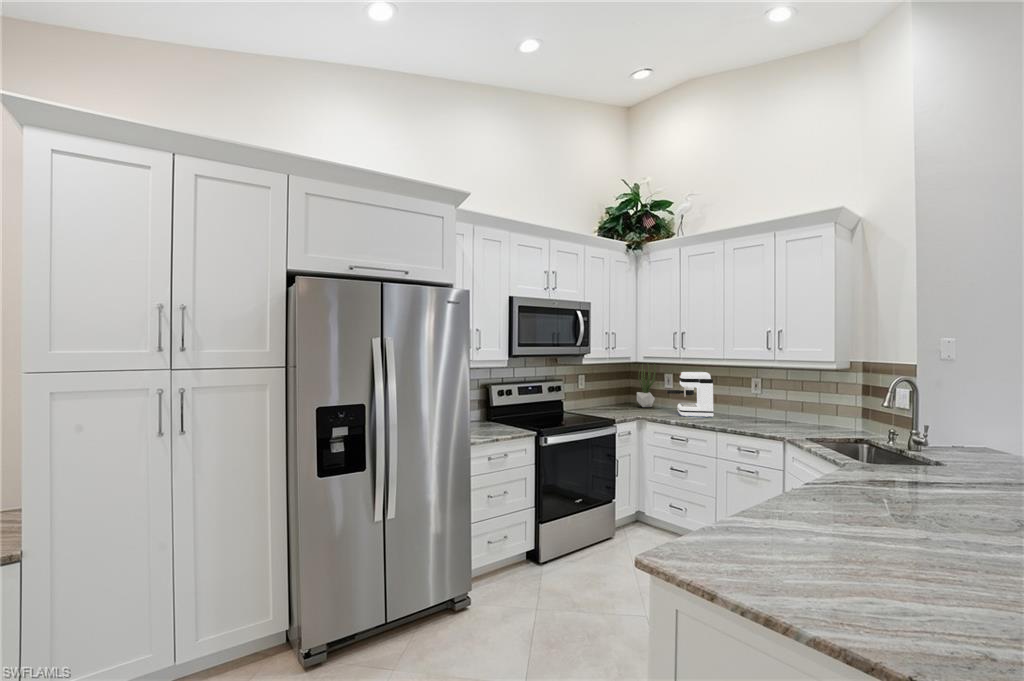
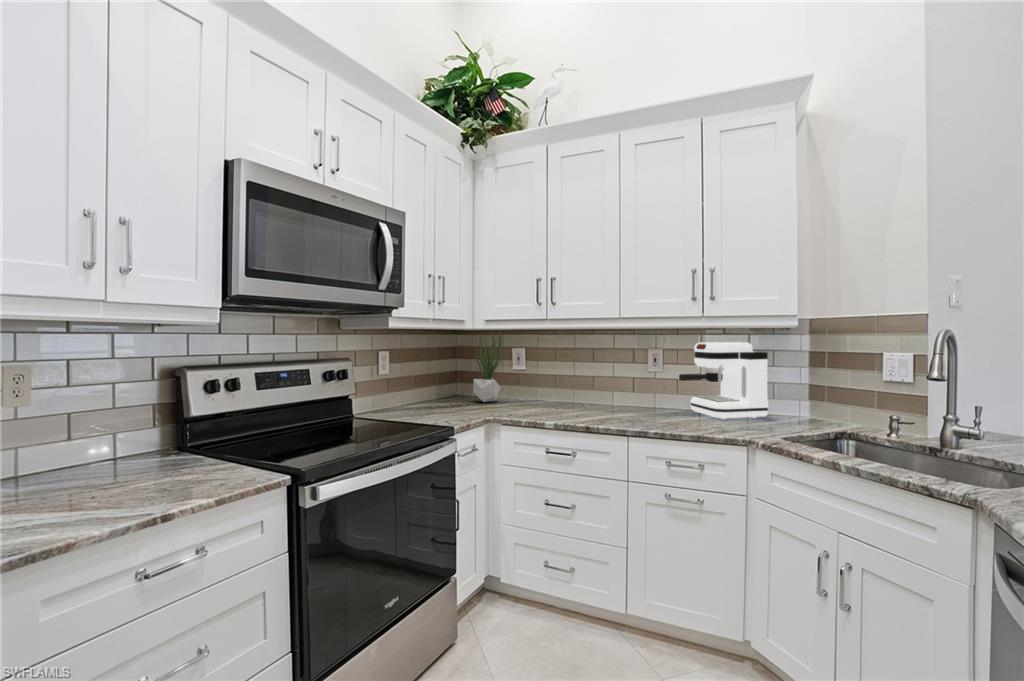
coffee maker: present [667,372,713,417] -> present [679,342,768,420]

